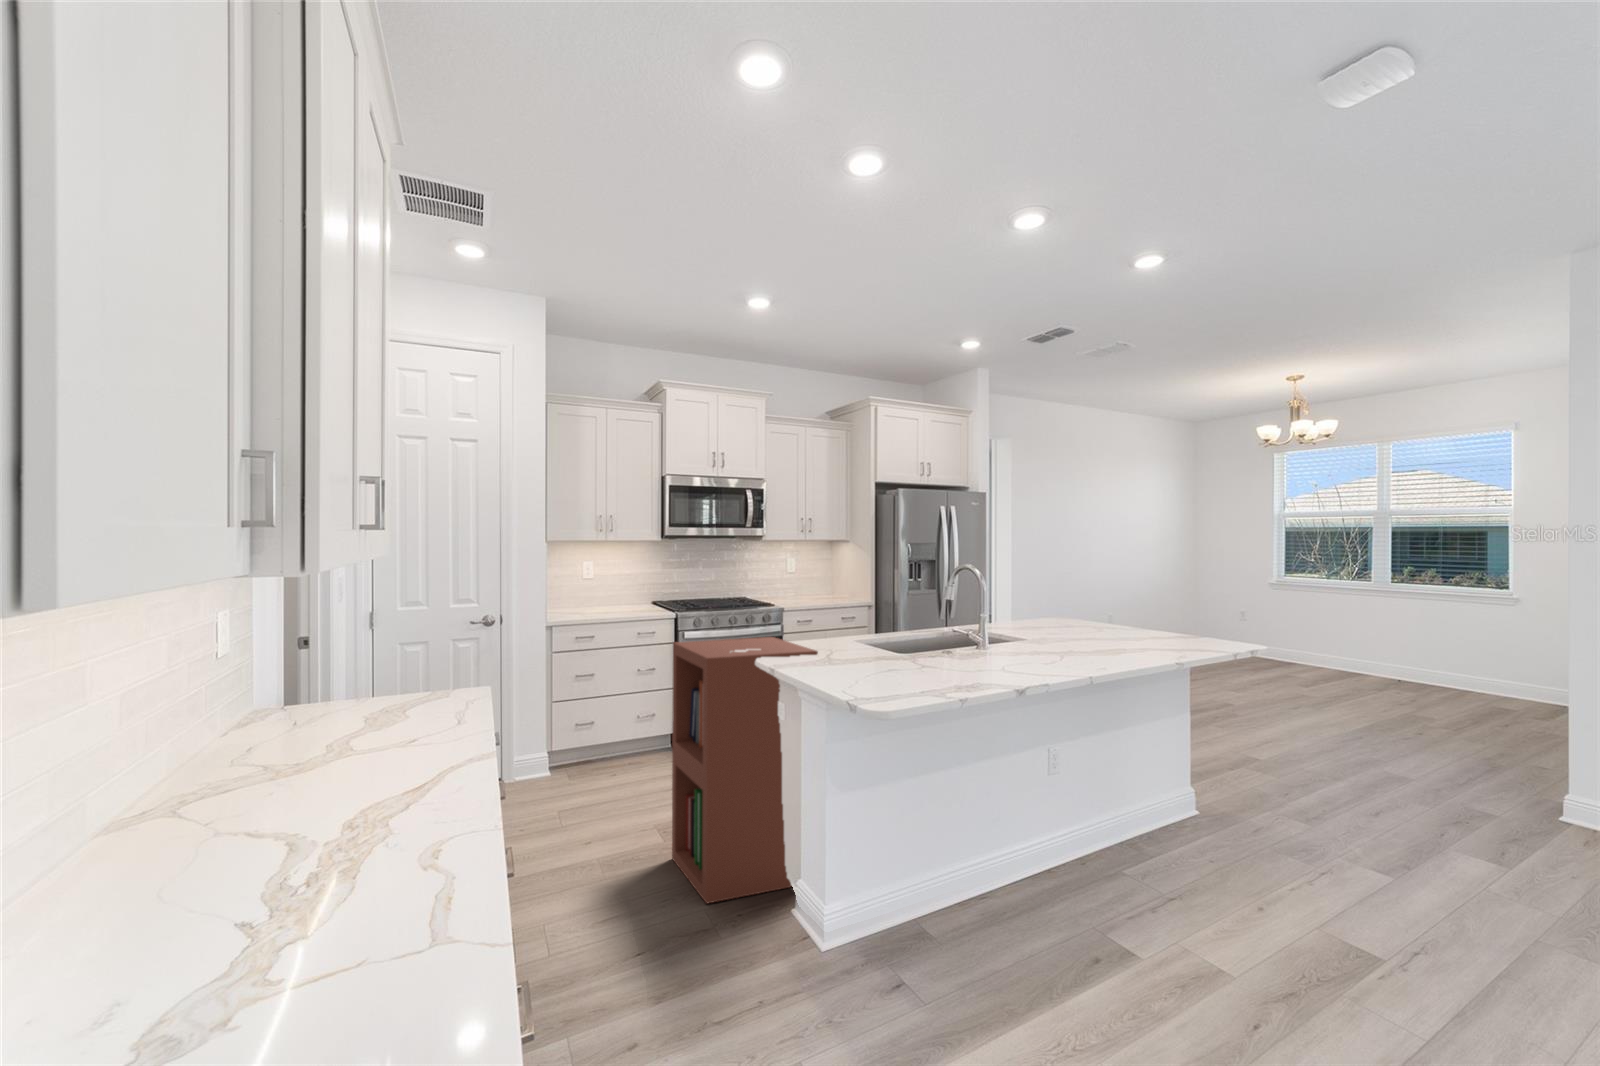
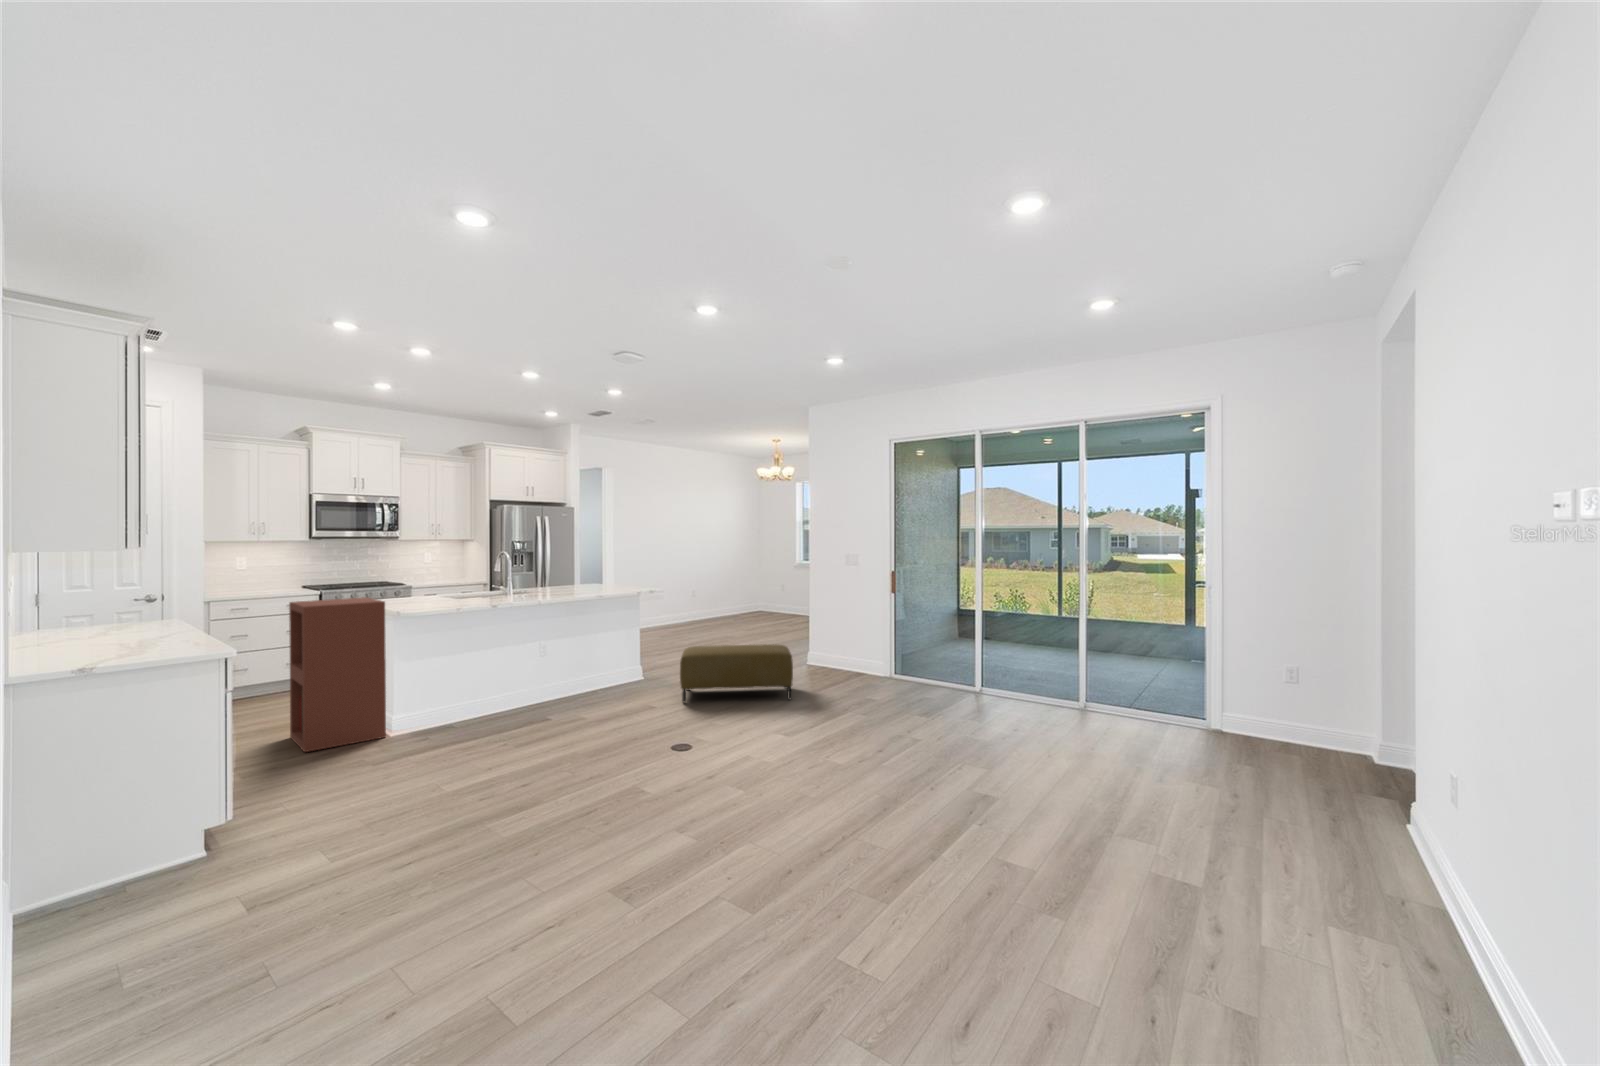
ottoman: none [1273,748,1562,887] -> present [680,644,793,703]

